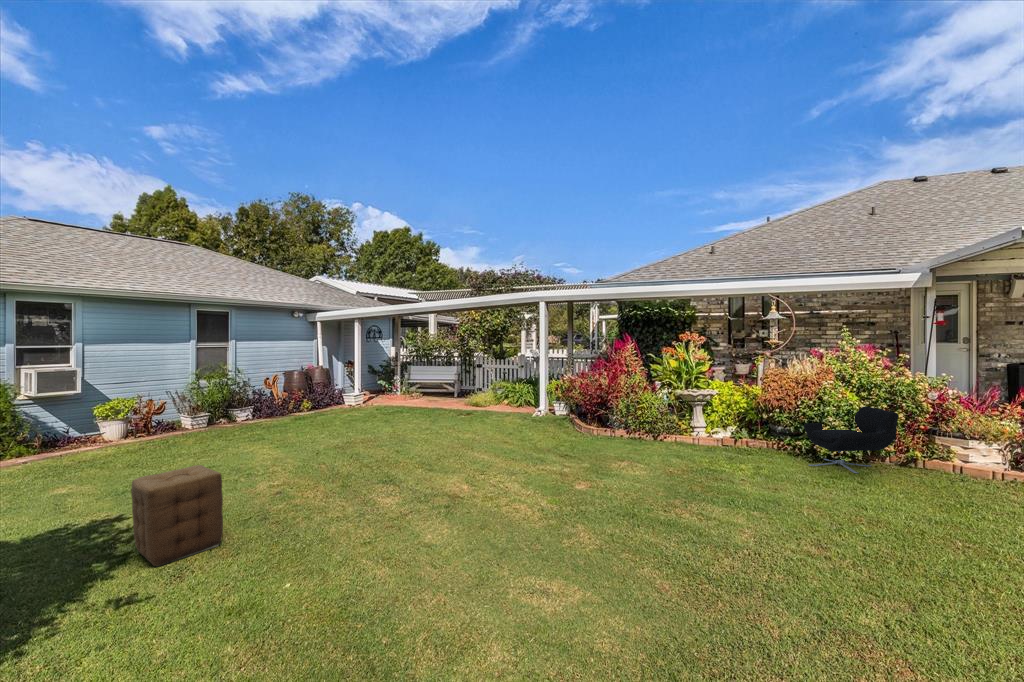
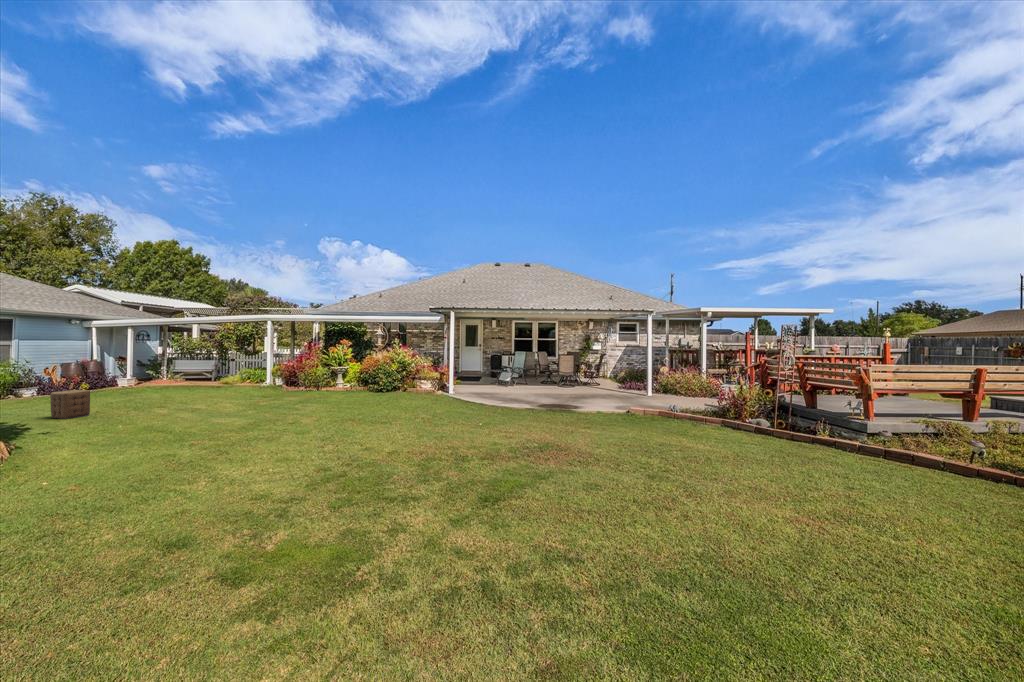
lounge chair: present [804,406,899,473] -> none [354,373,381,394]

